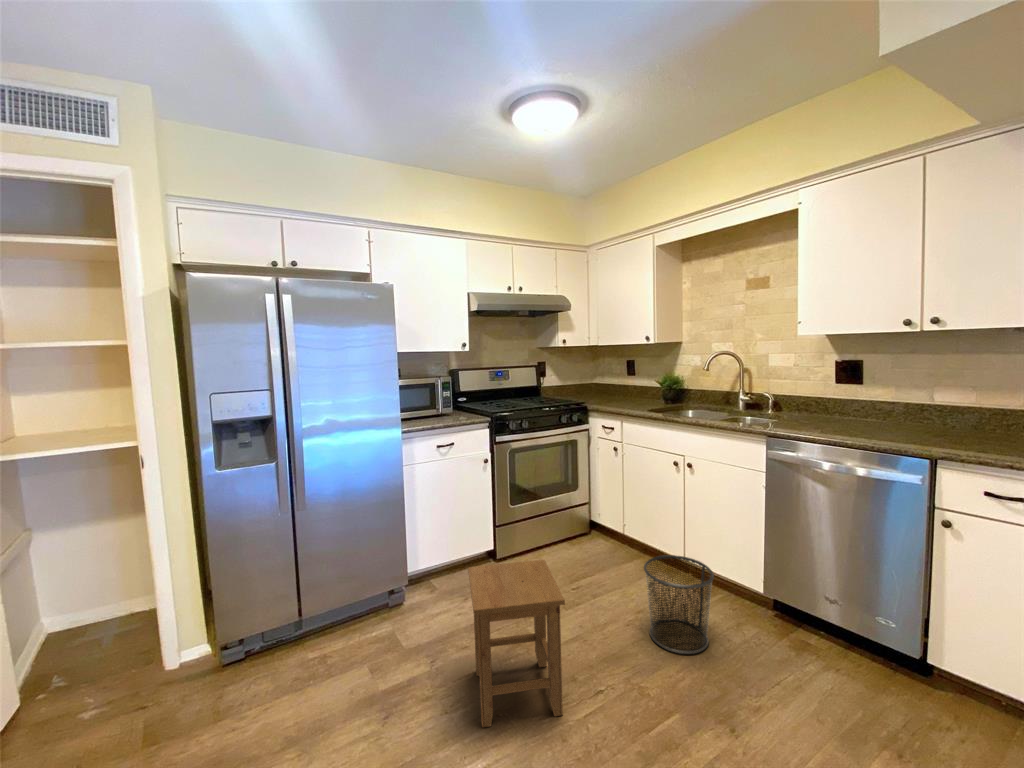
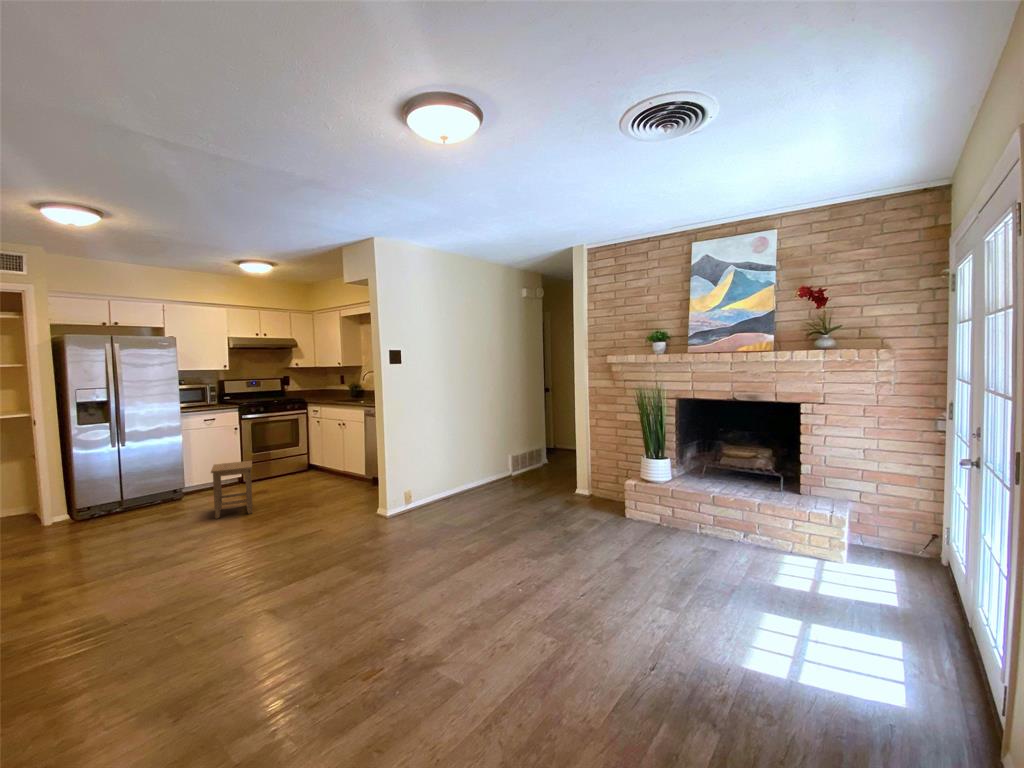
trash can: present [644,555,714,654] -> none [304,462,334,497]

